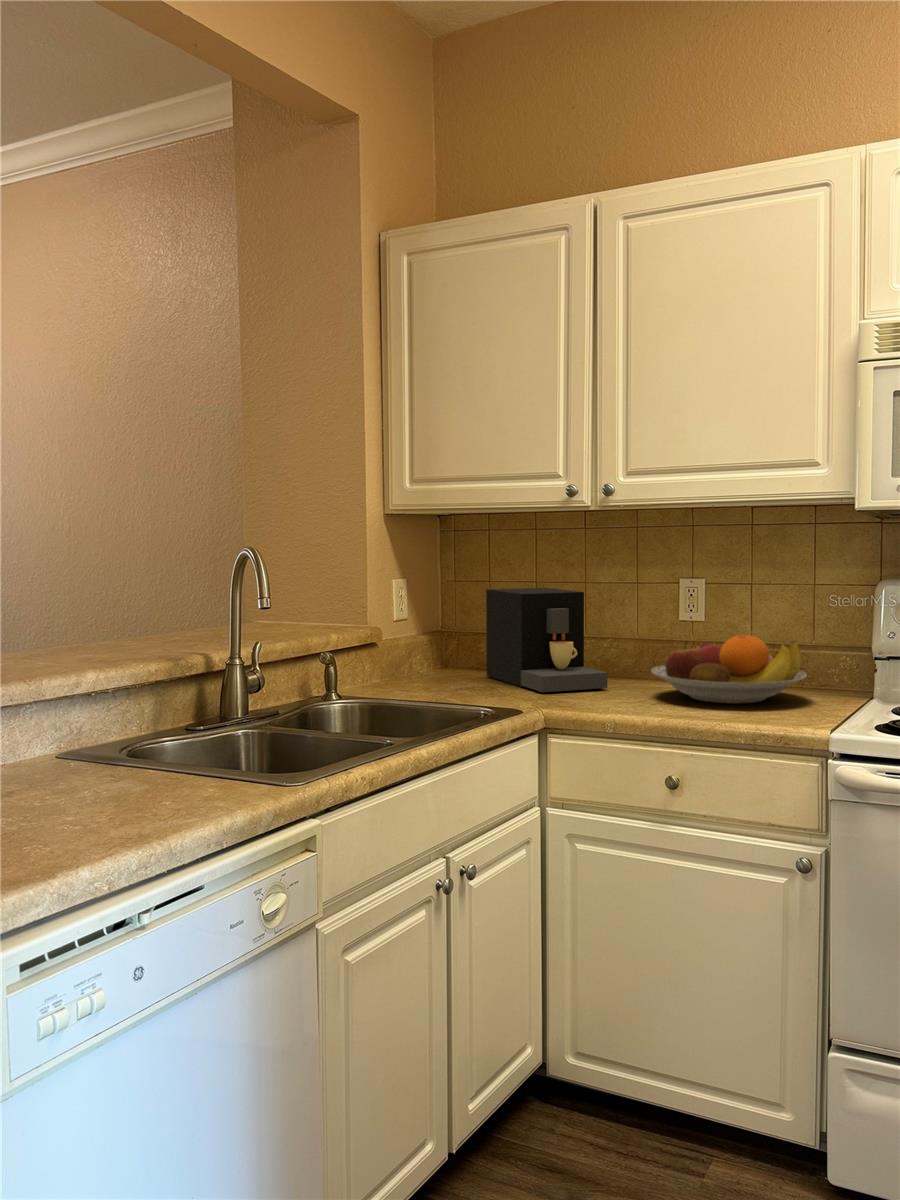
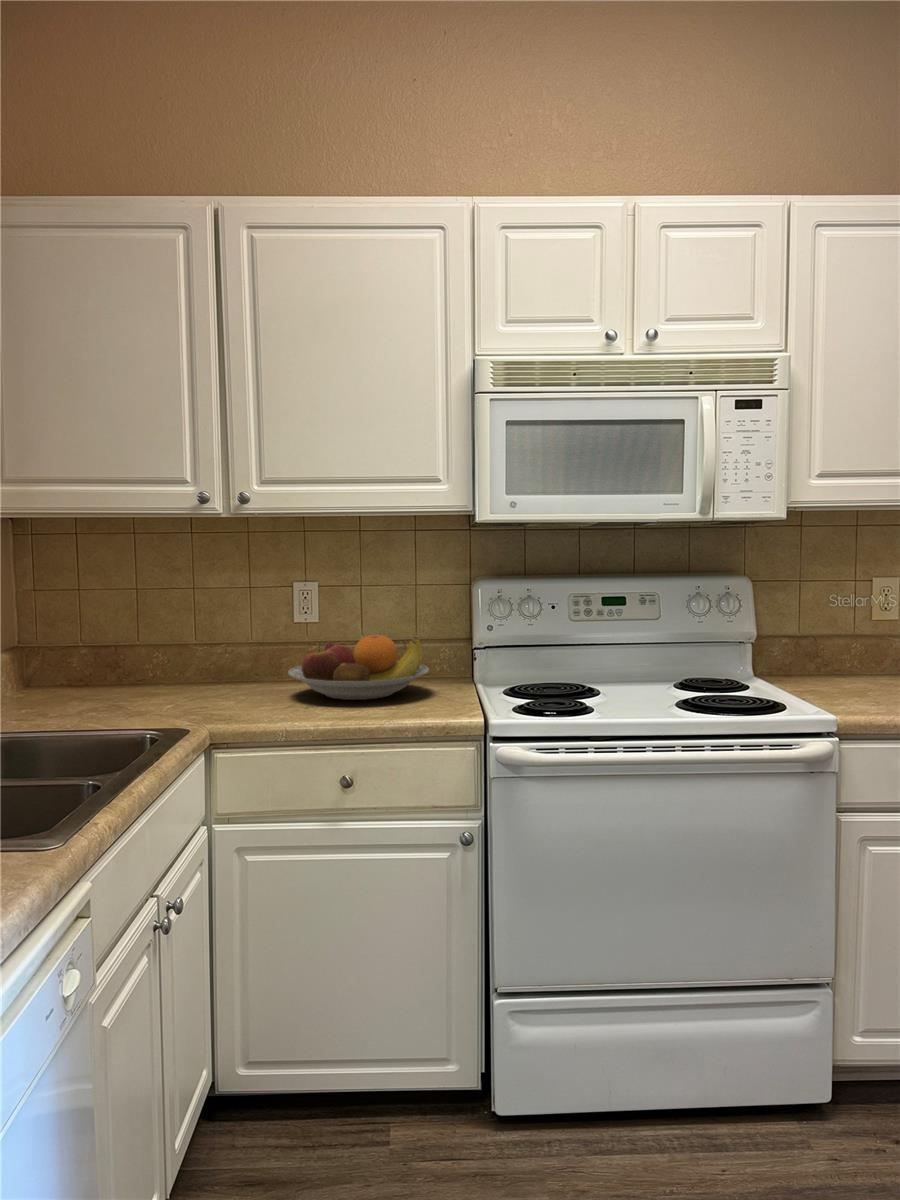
coffee maker: present [486,588,607,692] -> none [93,596,240,706]

